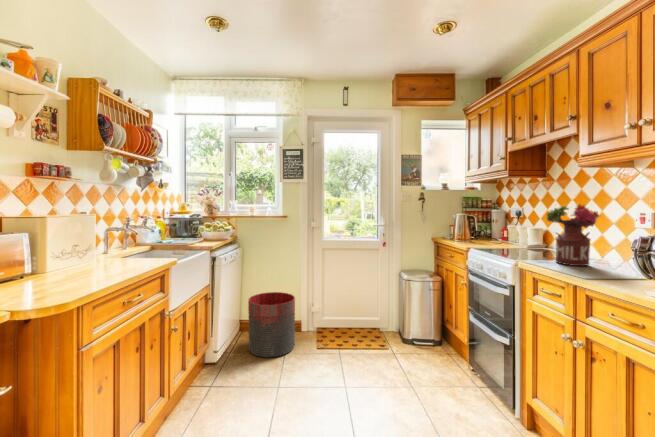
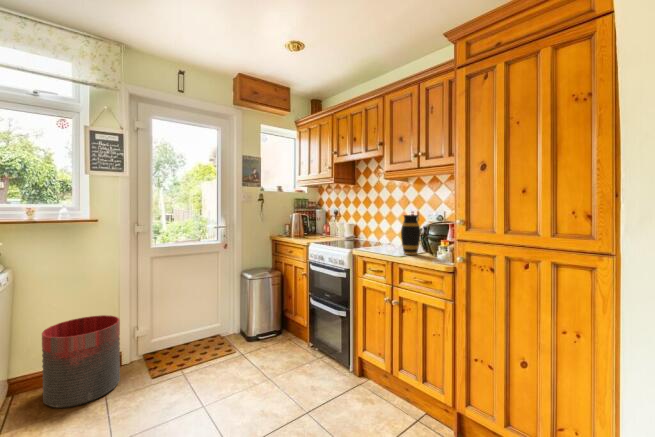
flower arrangement: present [547,204,599,266] -> none [367,205,397,250]
vase: none [598,218,637,279] -> present [401,215,420,255]

